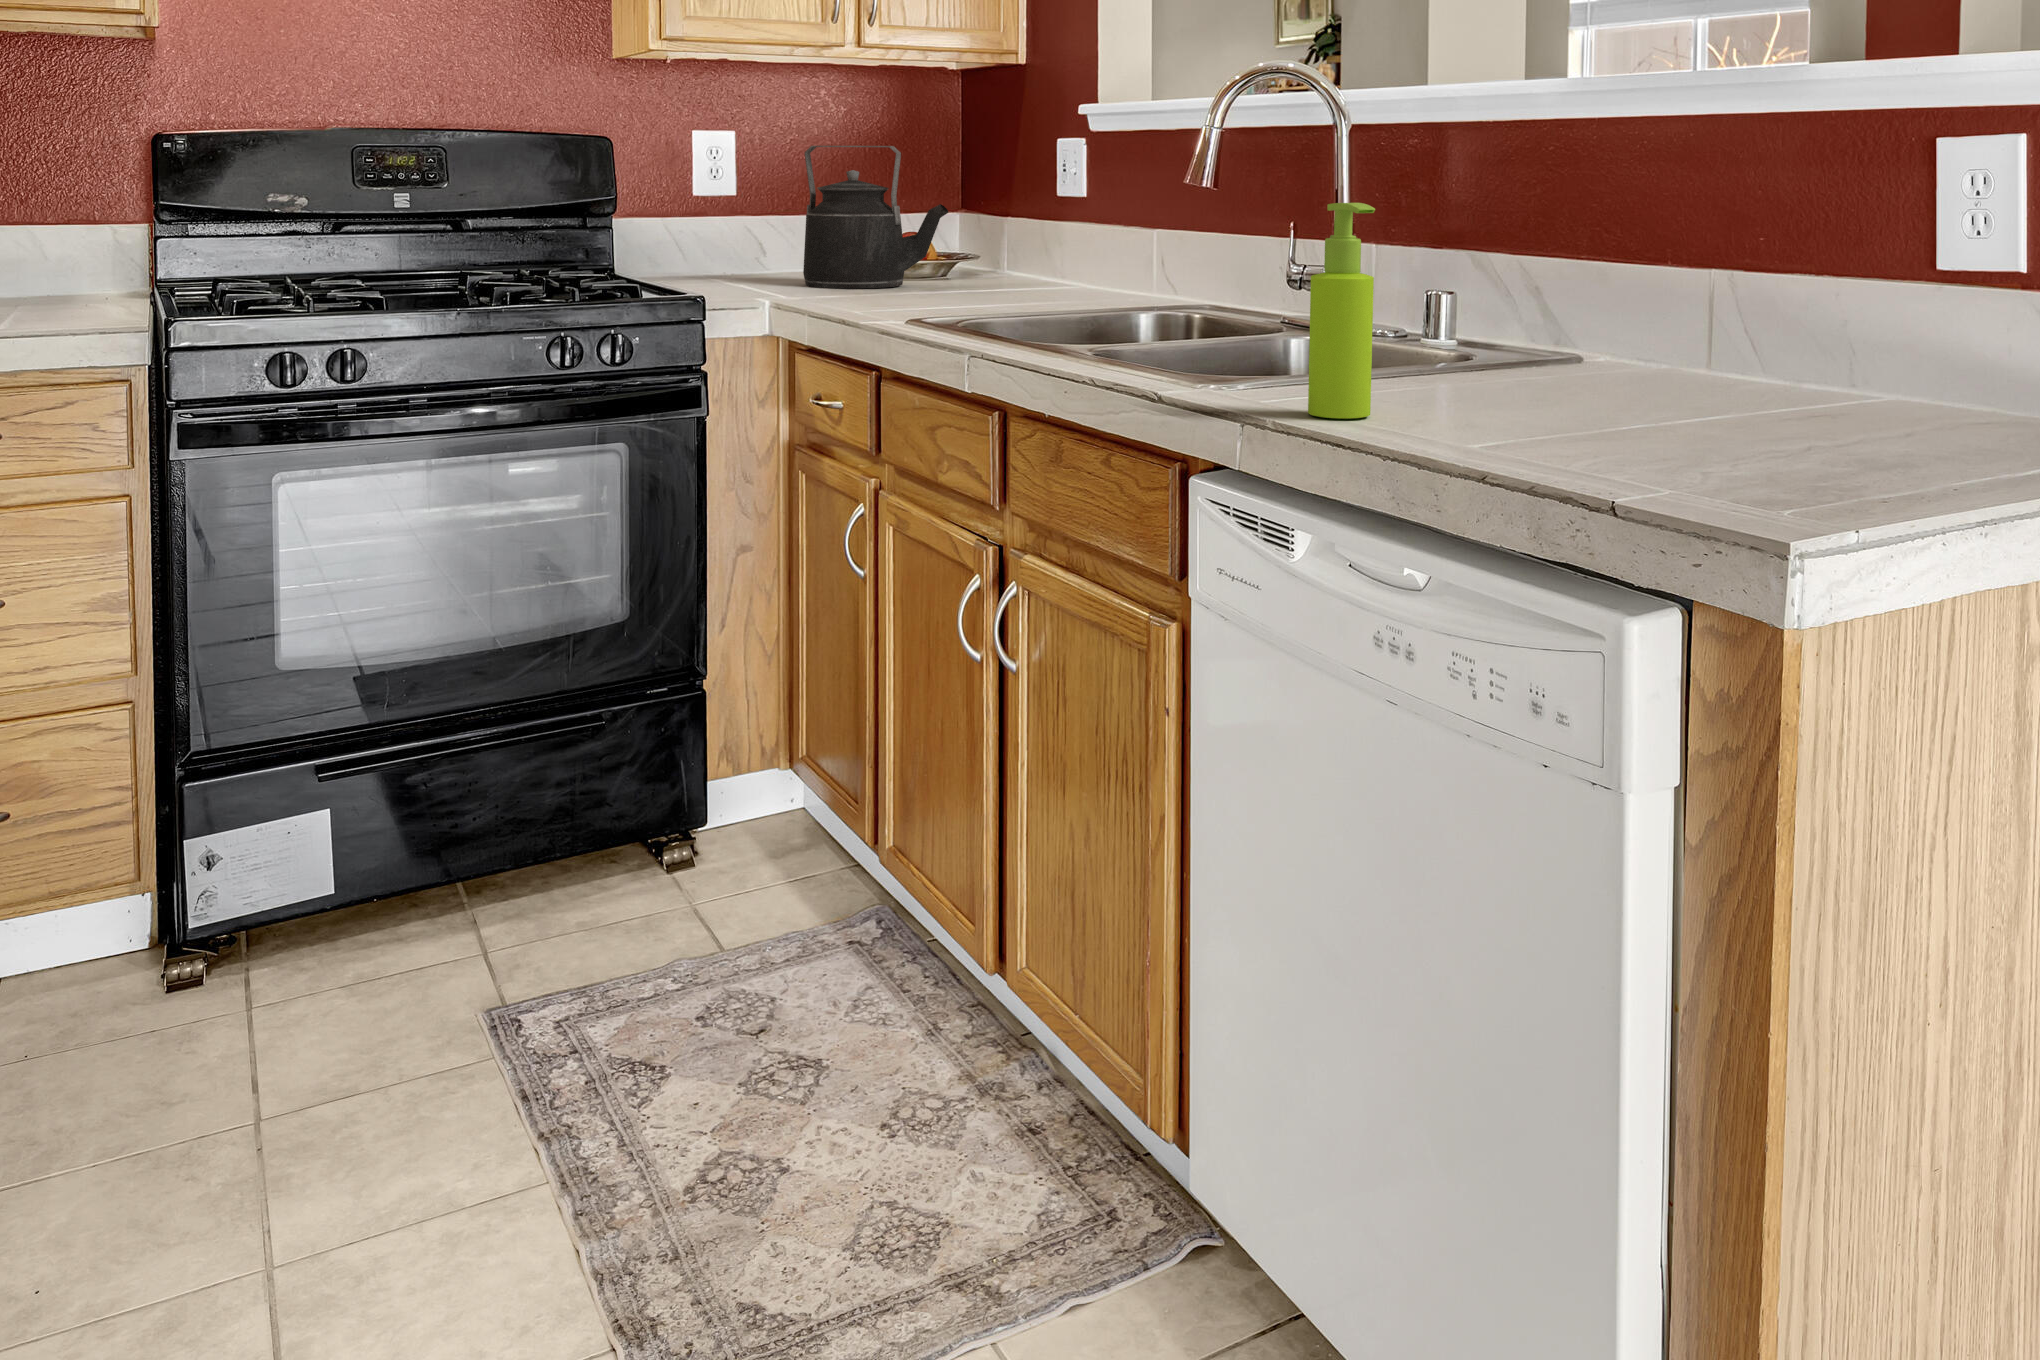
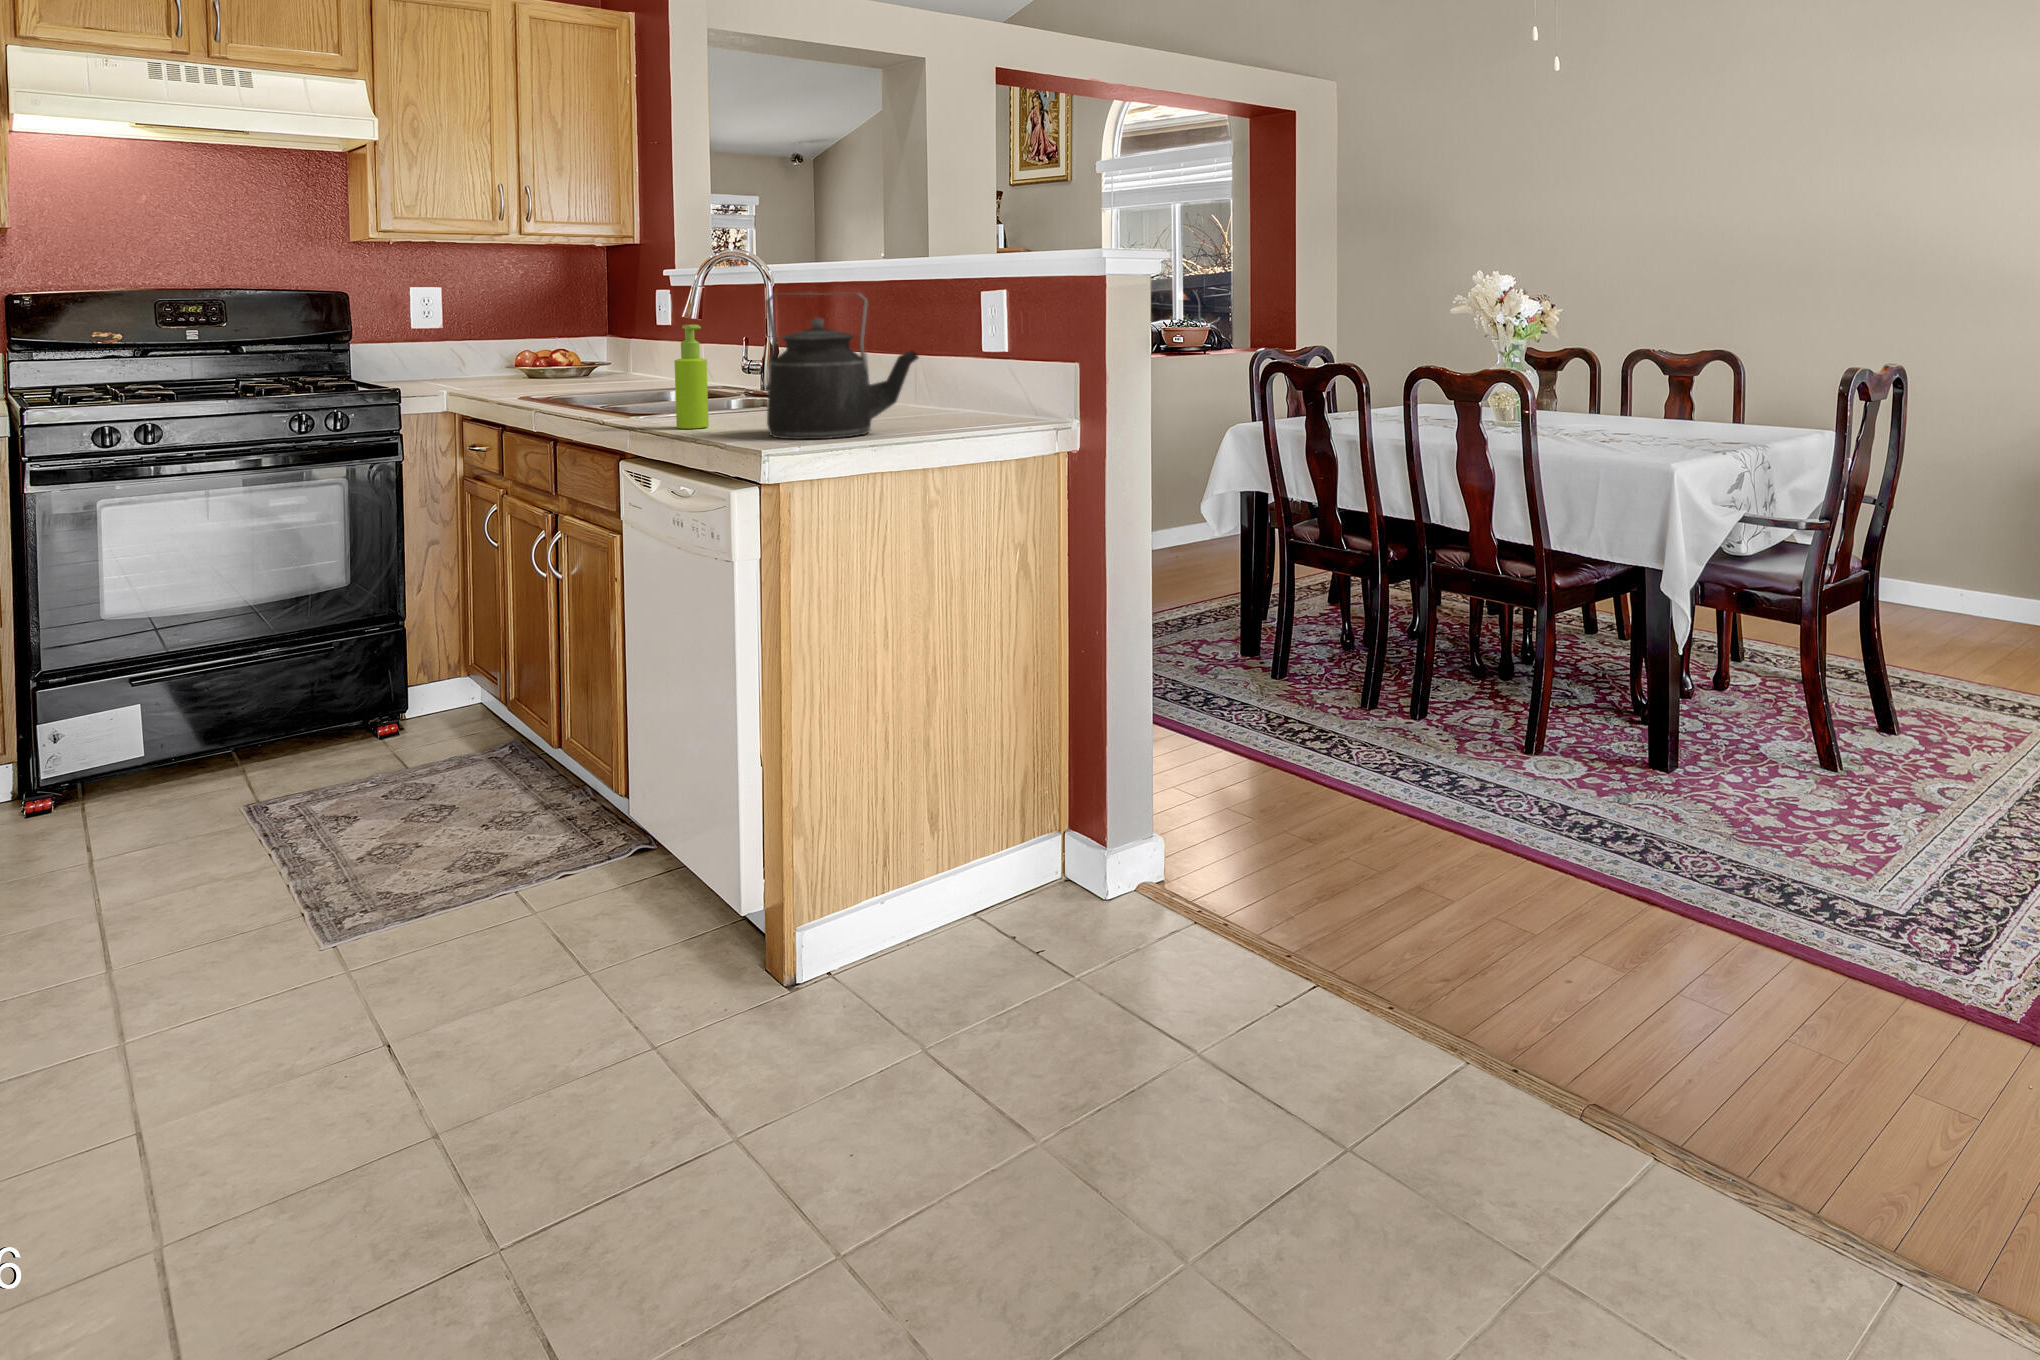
kettle: present [803,146,948,289] -> present [766,293,919,439]

